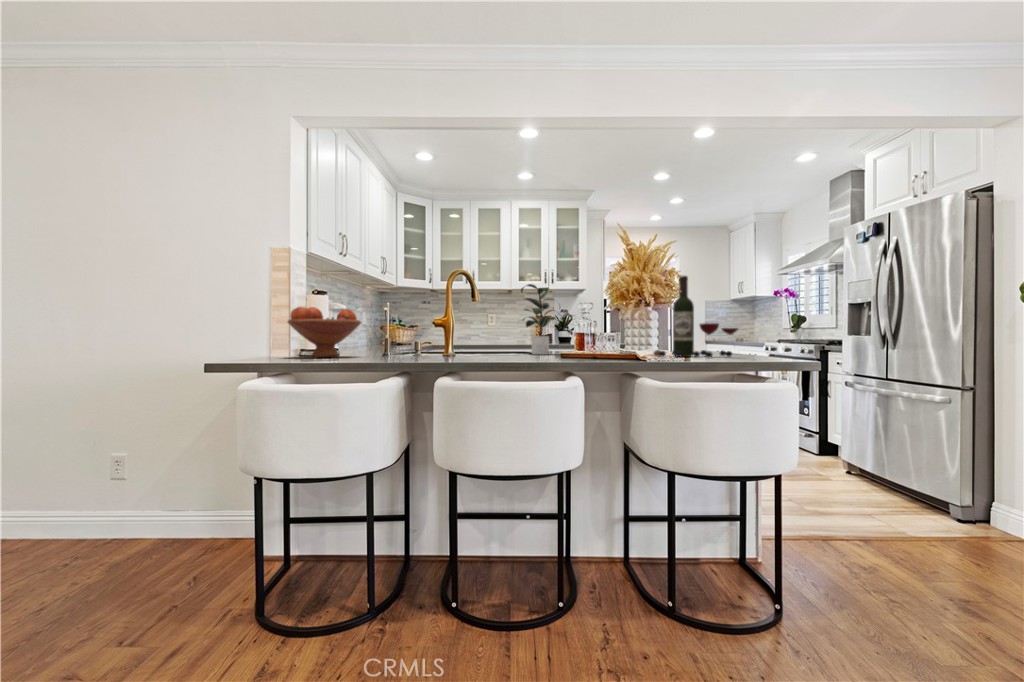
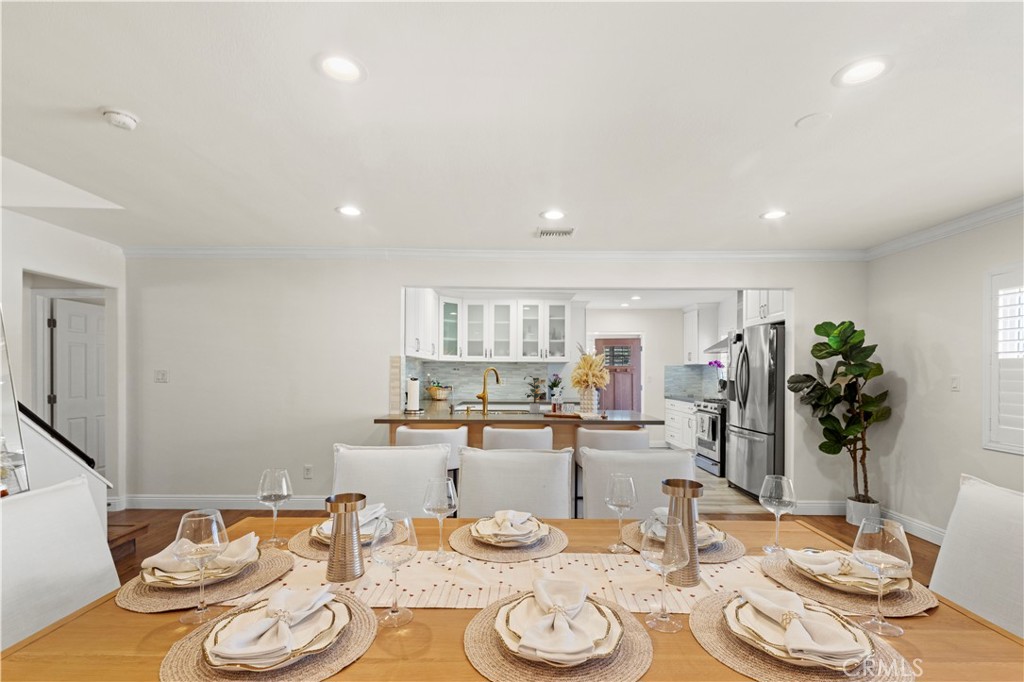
wine bottle: present [654,276,738,357] -> none [591,376,630,418]
fruit bowl: present [288,307,361,358] -> none [408,389,443,415]

